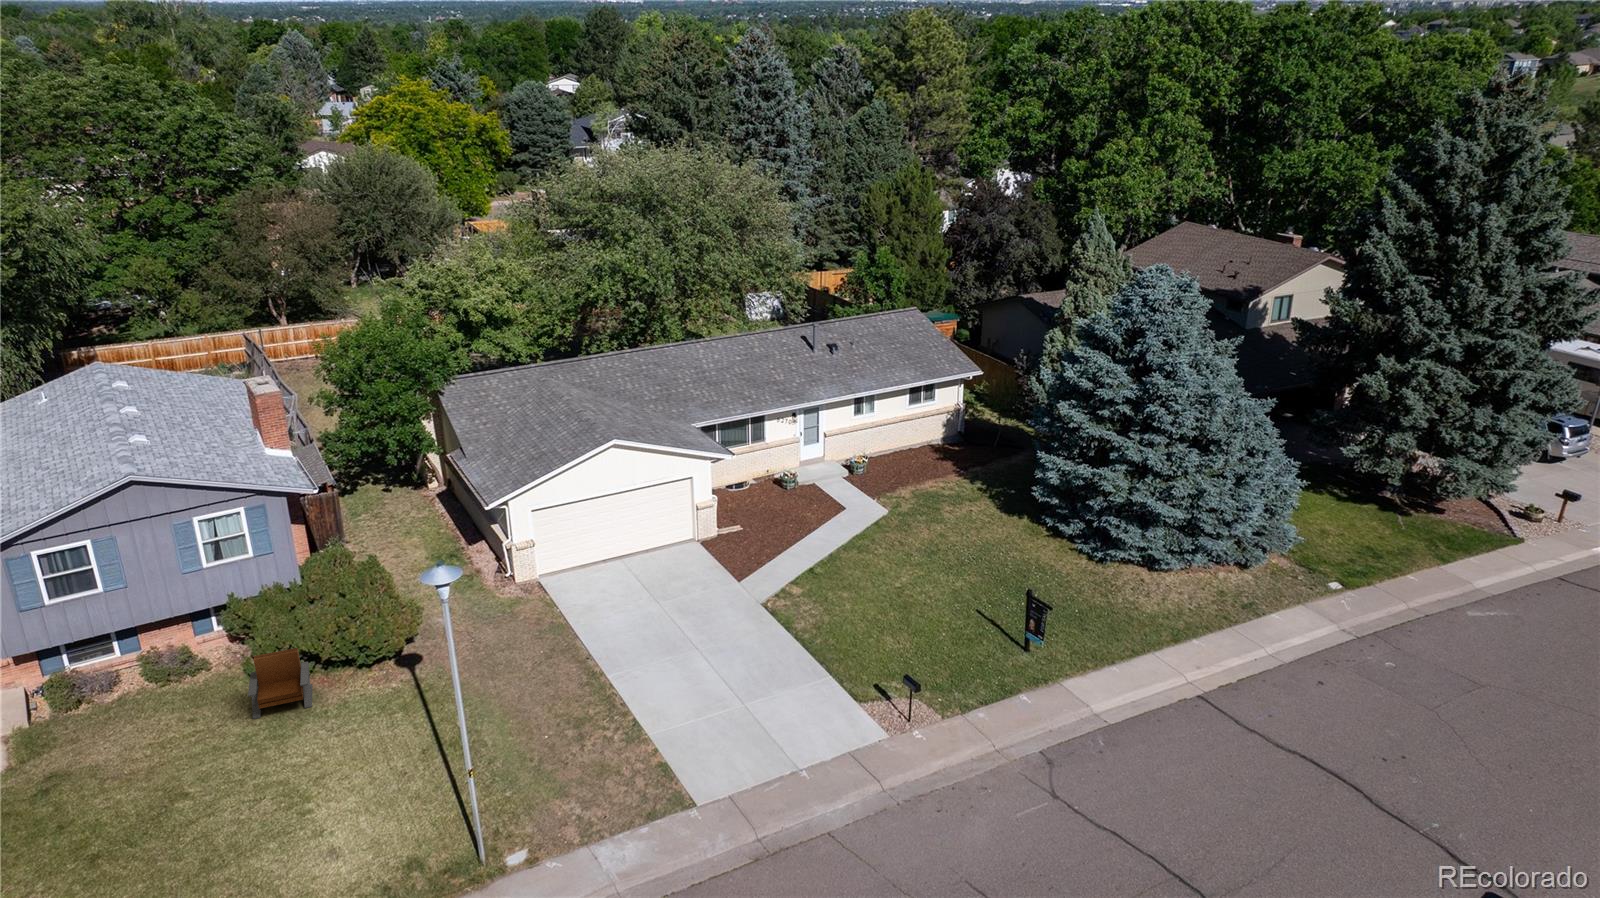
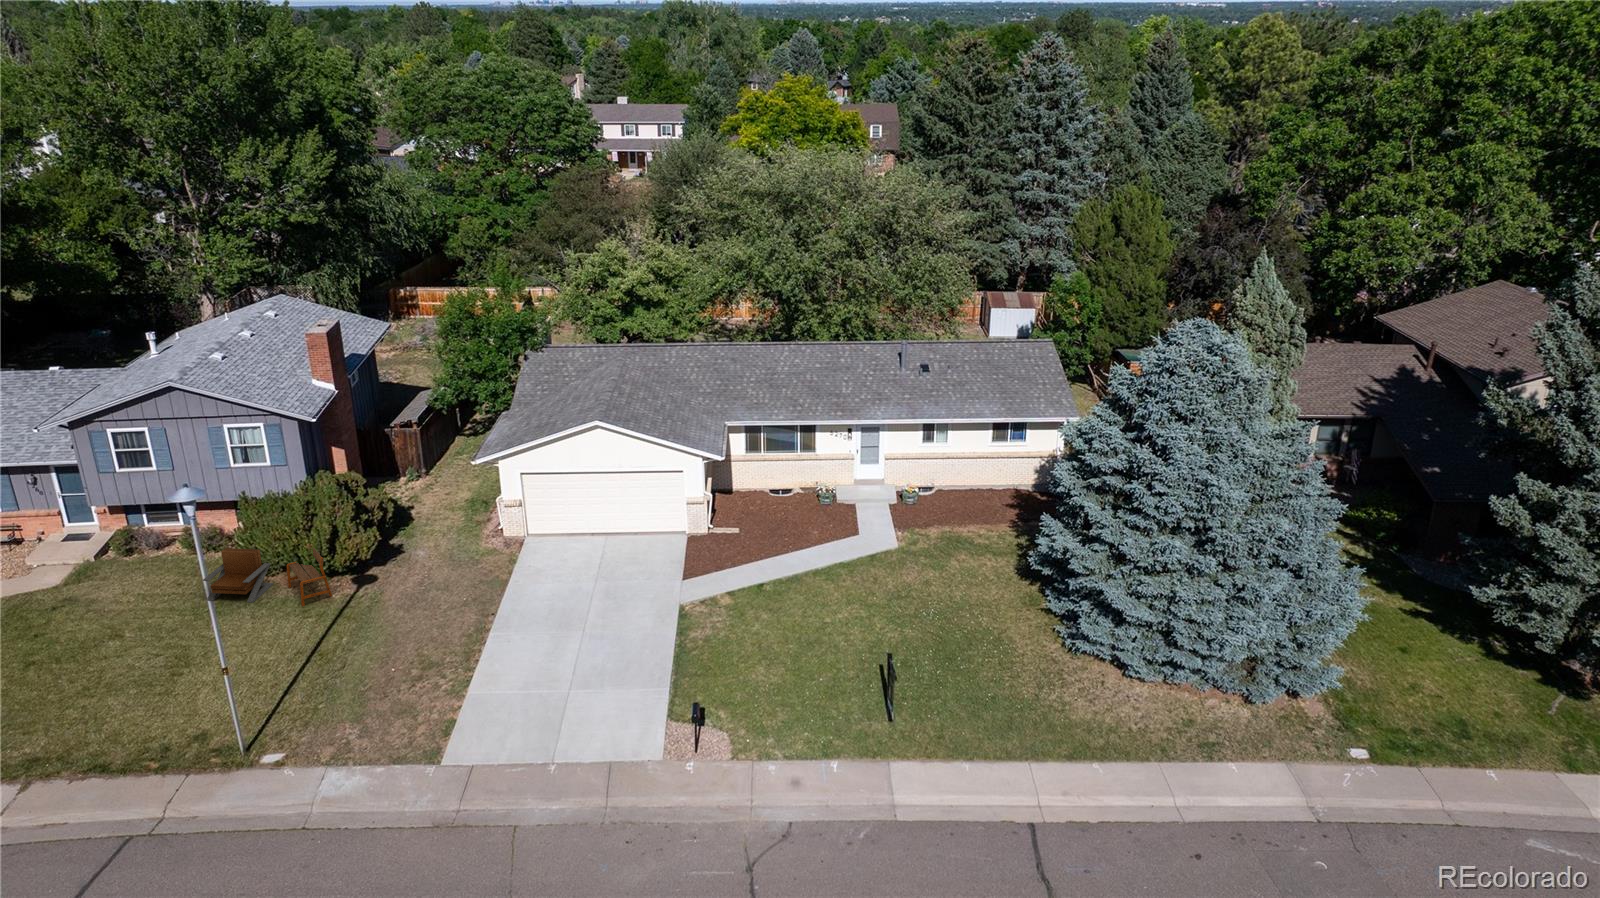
bench: none [332,626,397,695] -> present [287,548,332,606]

